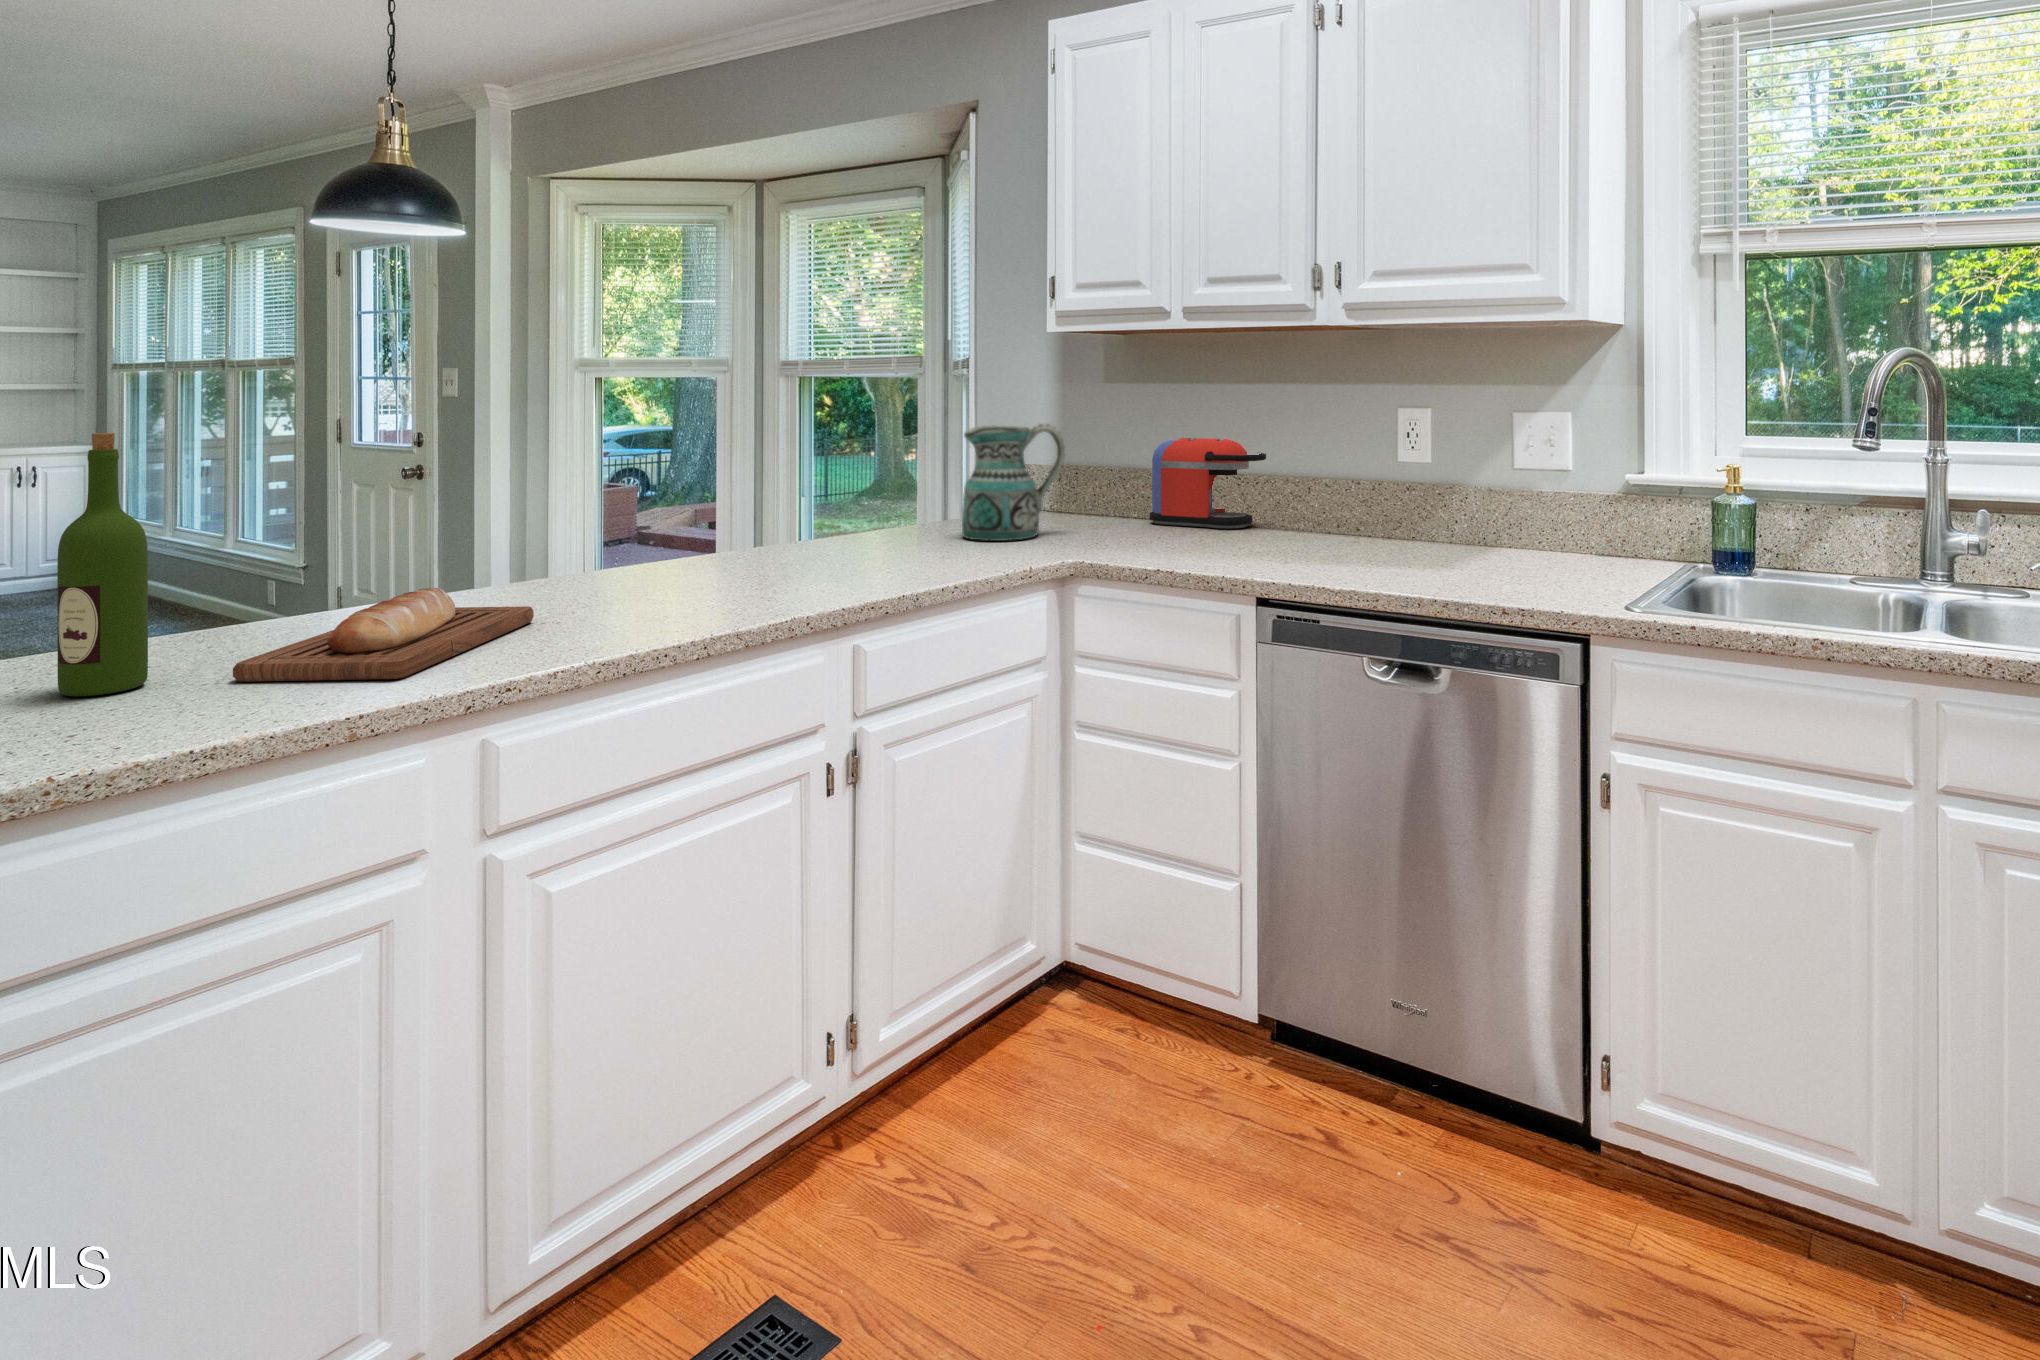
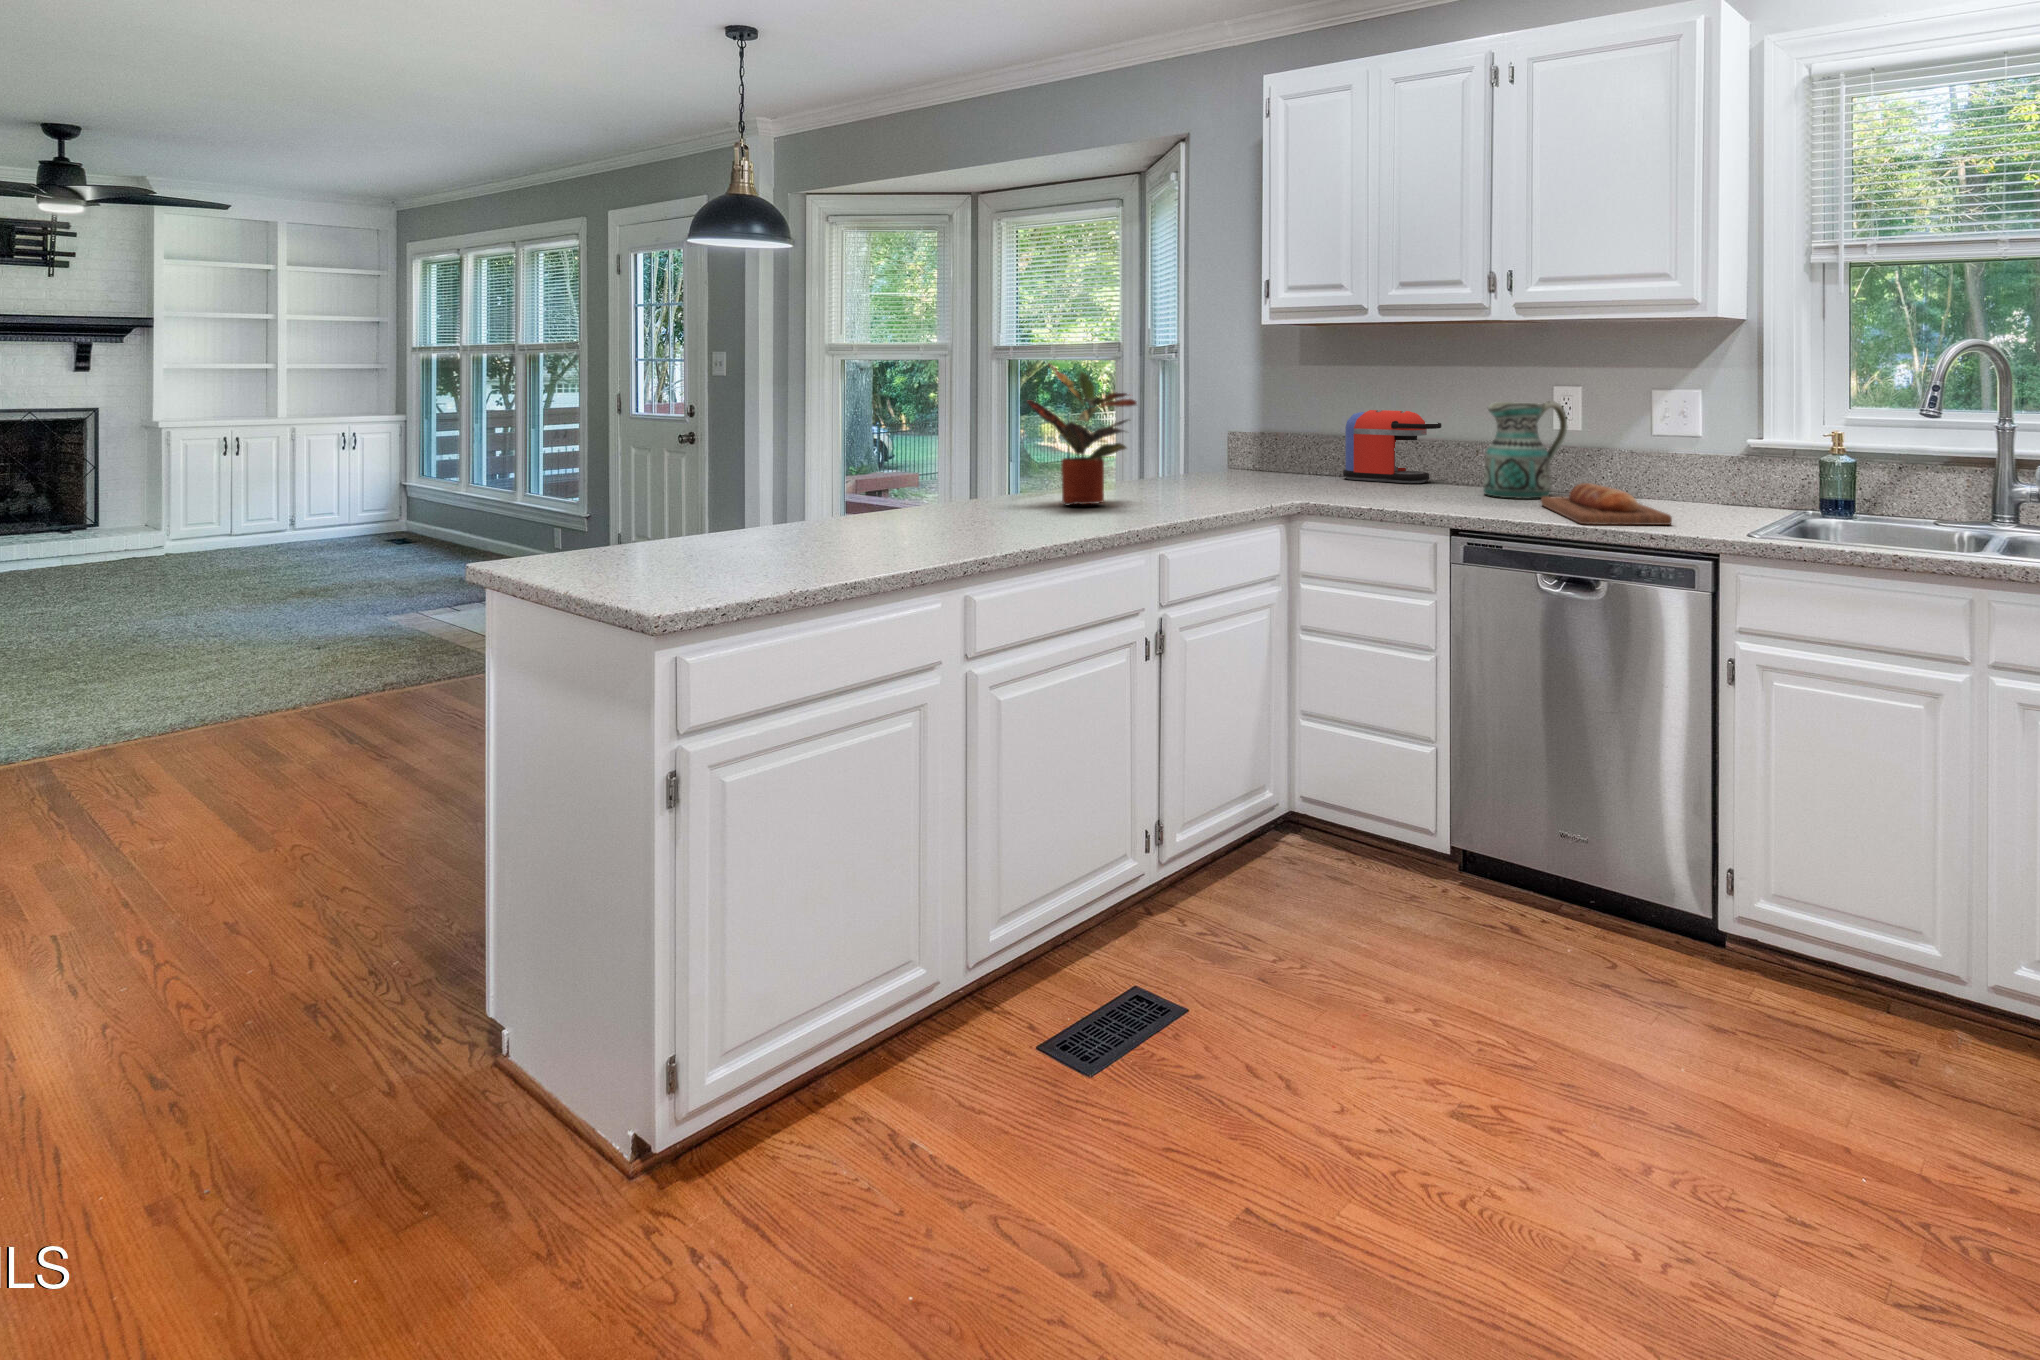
potted plant: none [690,383,852,575] -> present [1028,365,1136,506]
ceramic pitcher: present [962,424,1065,541] -> present [1484,401,1567,499]
wine bottle: present [57,433,148,696] -> none [719,394,763,558]
bread loaf: present [233,588,534,681] -> present [1541,483,1672,525]

